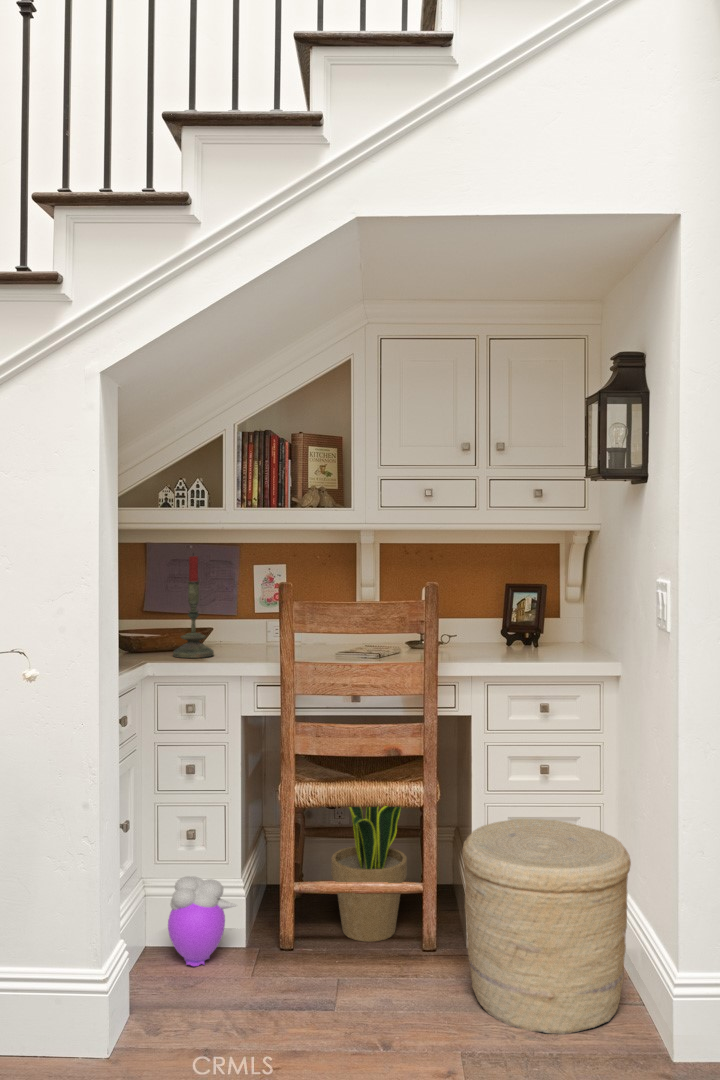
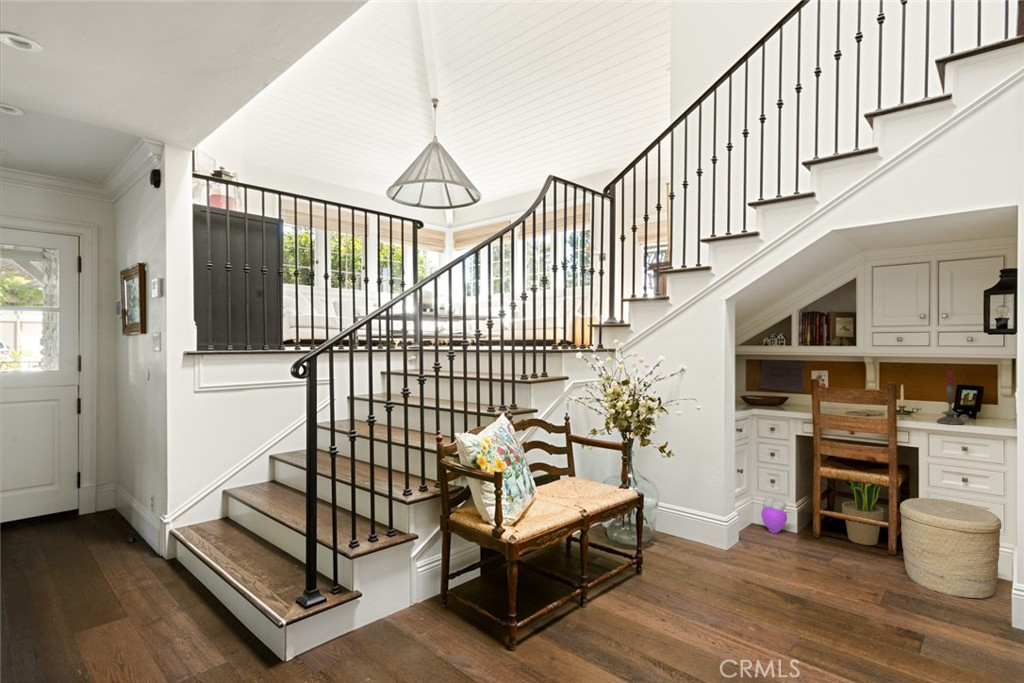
candle: present [173,554,214,658] -> present [937,371,964,425]

